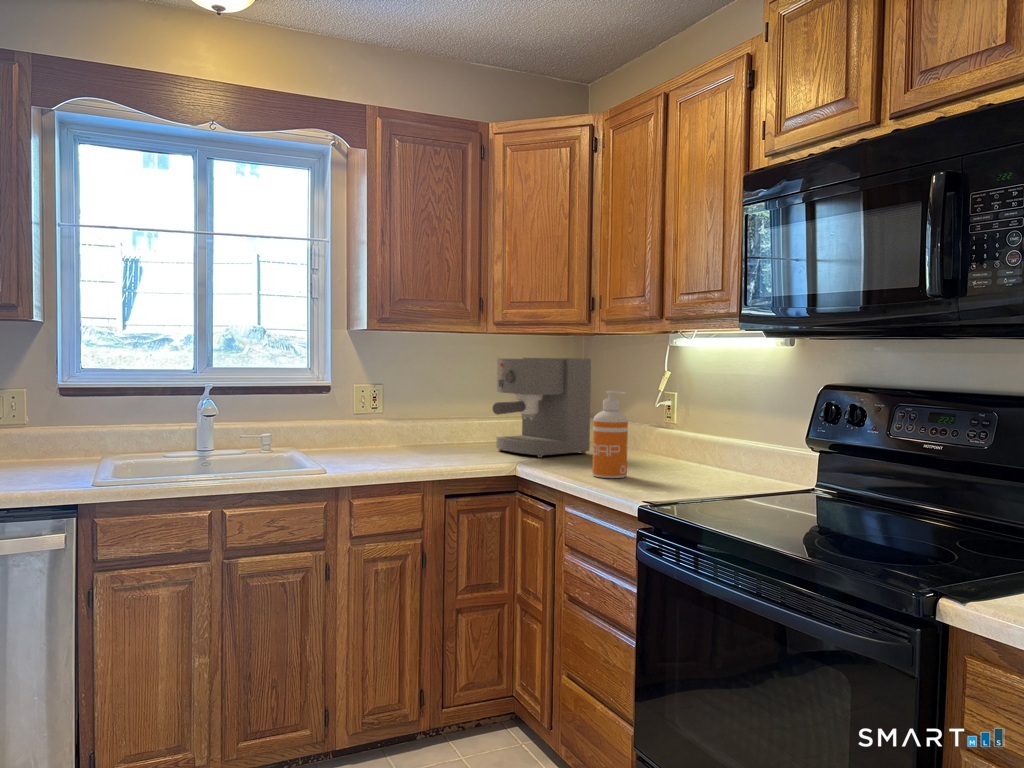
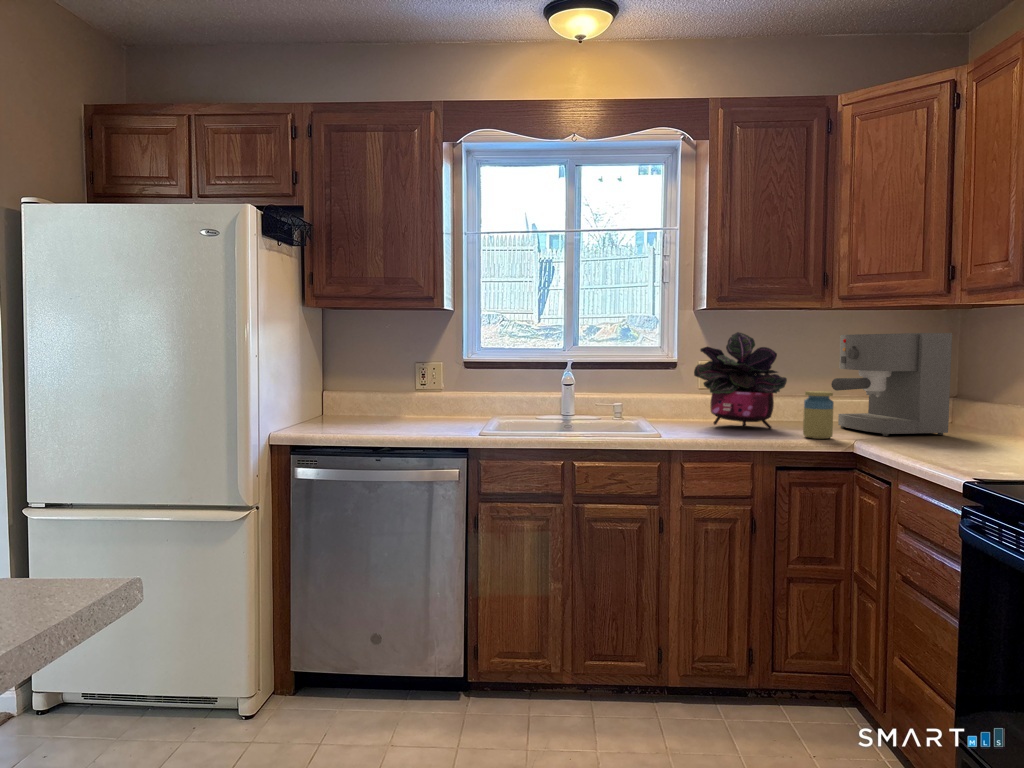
potted plant: none [356,354,451,456] -> present [694,332,787,429]
soap dispenser: present [592,391,628,478] -> none [942,365,990,461]
jar: none [469,416,497,464] -> present [803,391,834,439]

